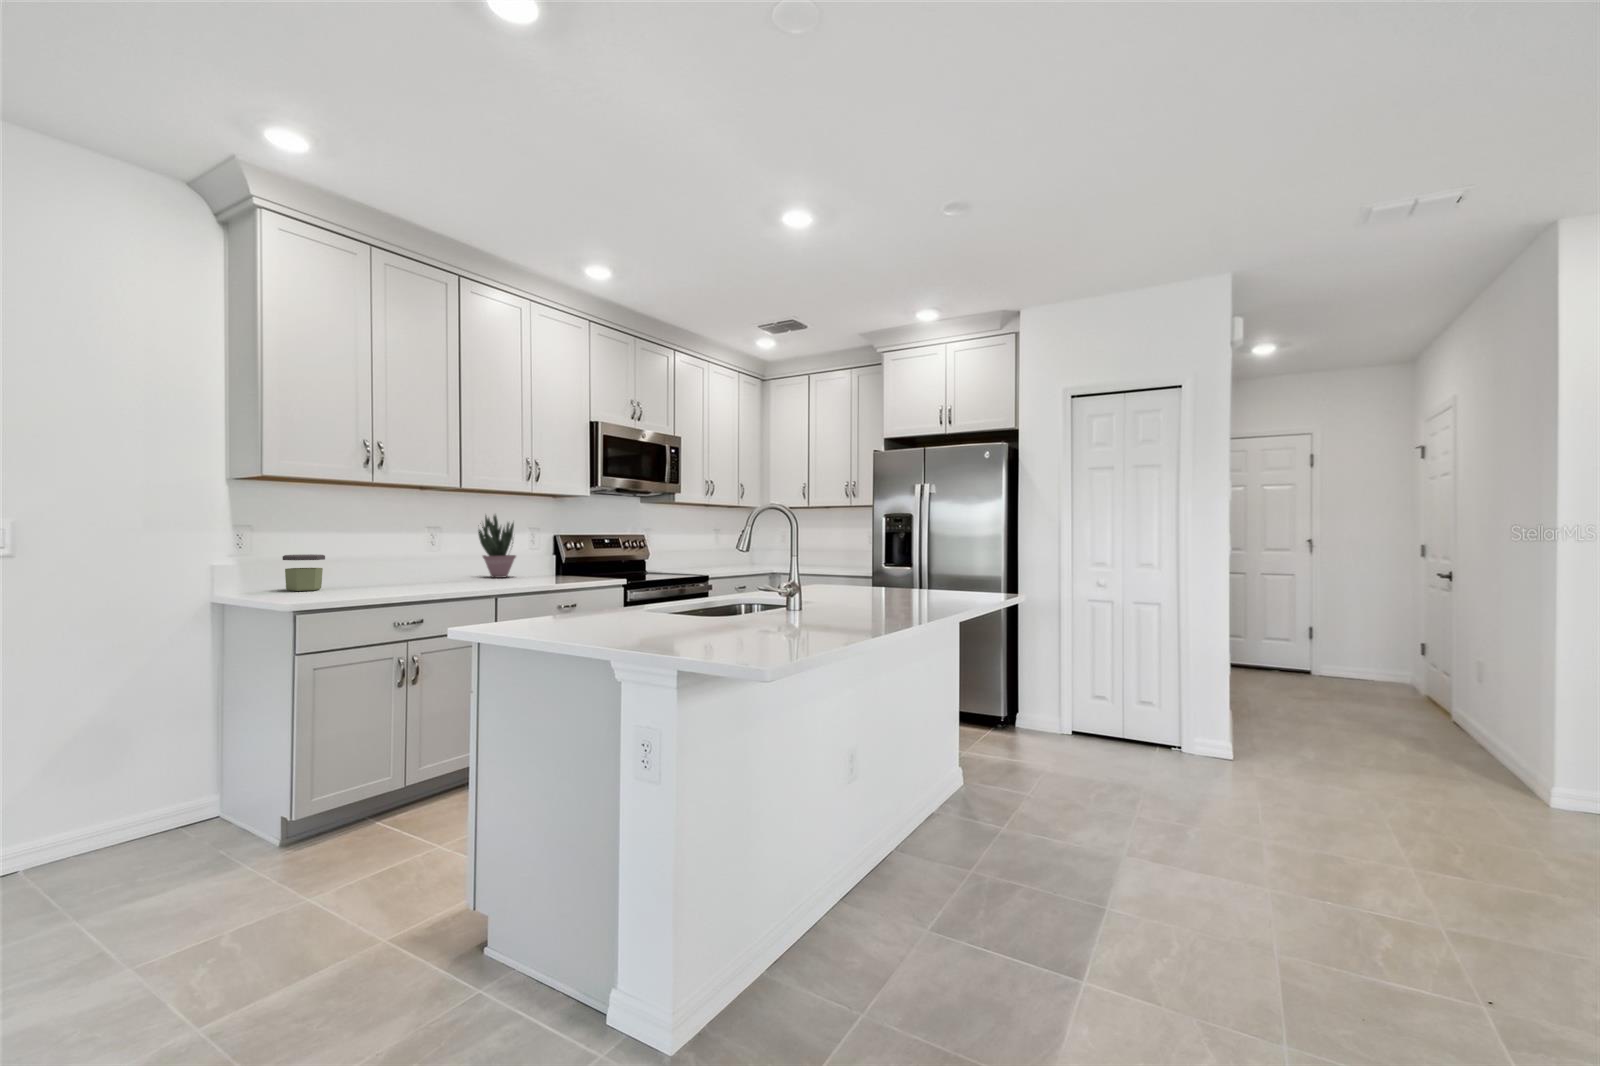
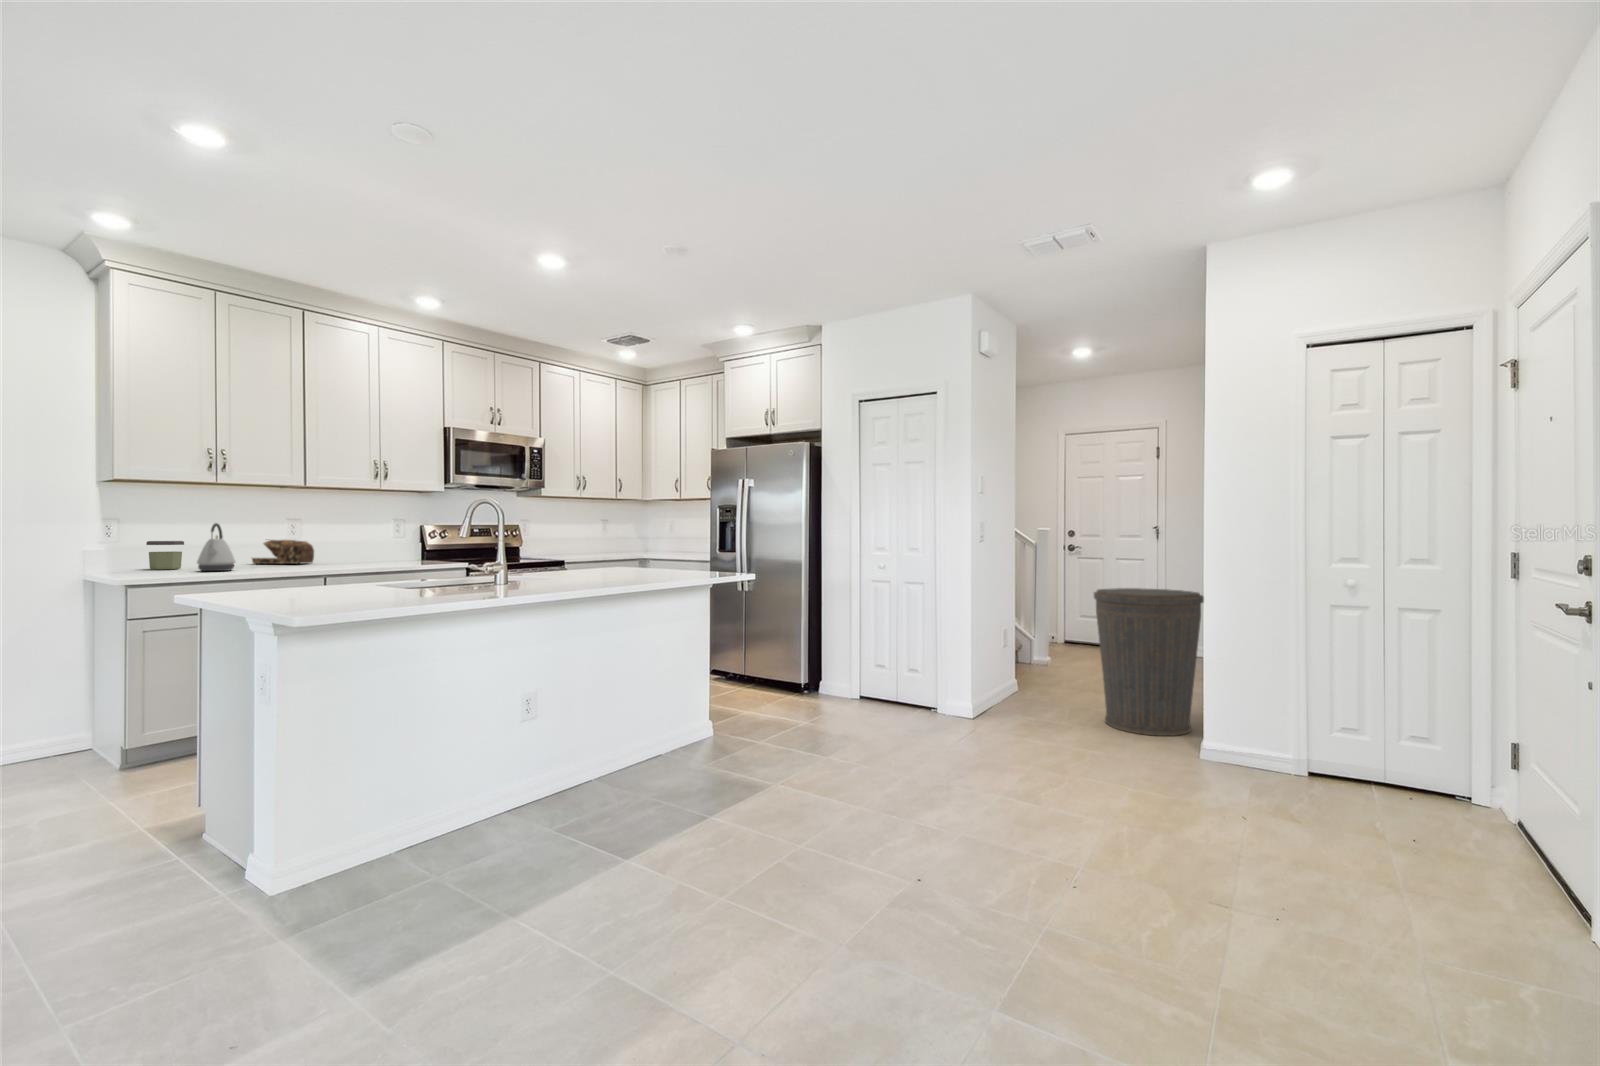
potted plant: present [478,515,516,578] -> none [336,507,374,562]
kettle: none [351,534,394,594] -> present [197,523,235,571]
bread loaf: none [387,552,457,582] -> present [252,540,314,564]
trash can: none [1361,612,1509,782] -> present [1094,588,1204,736]

